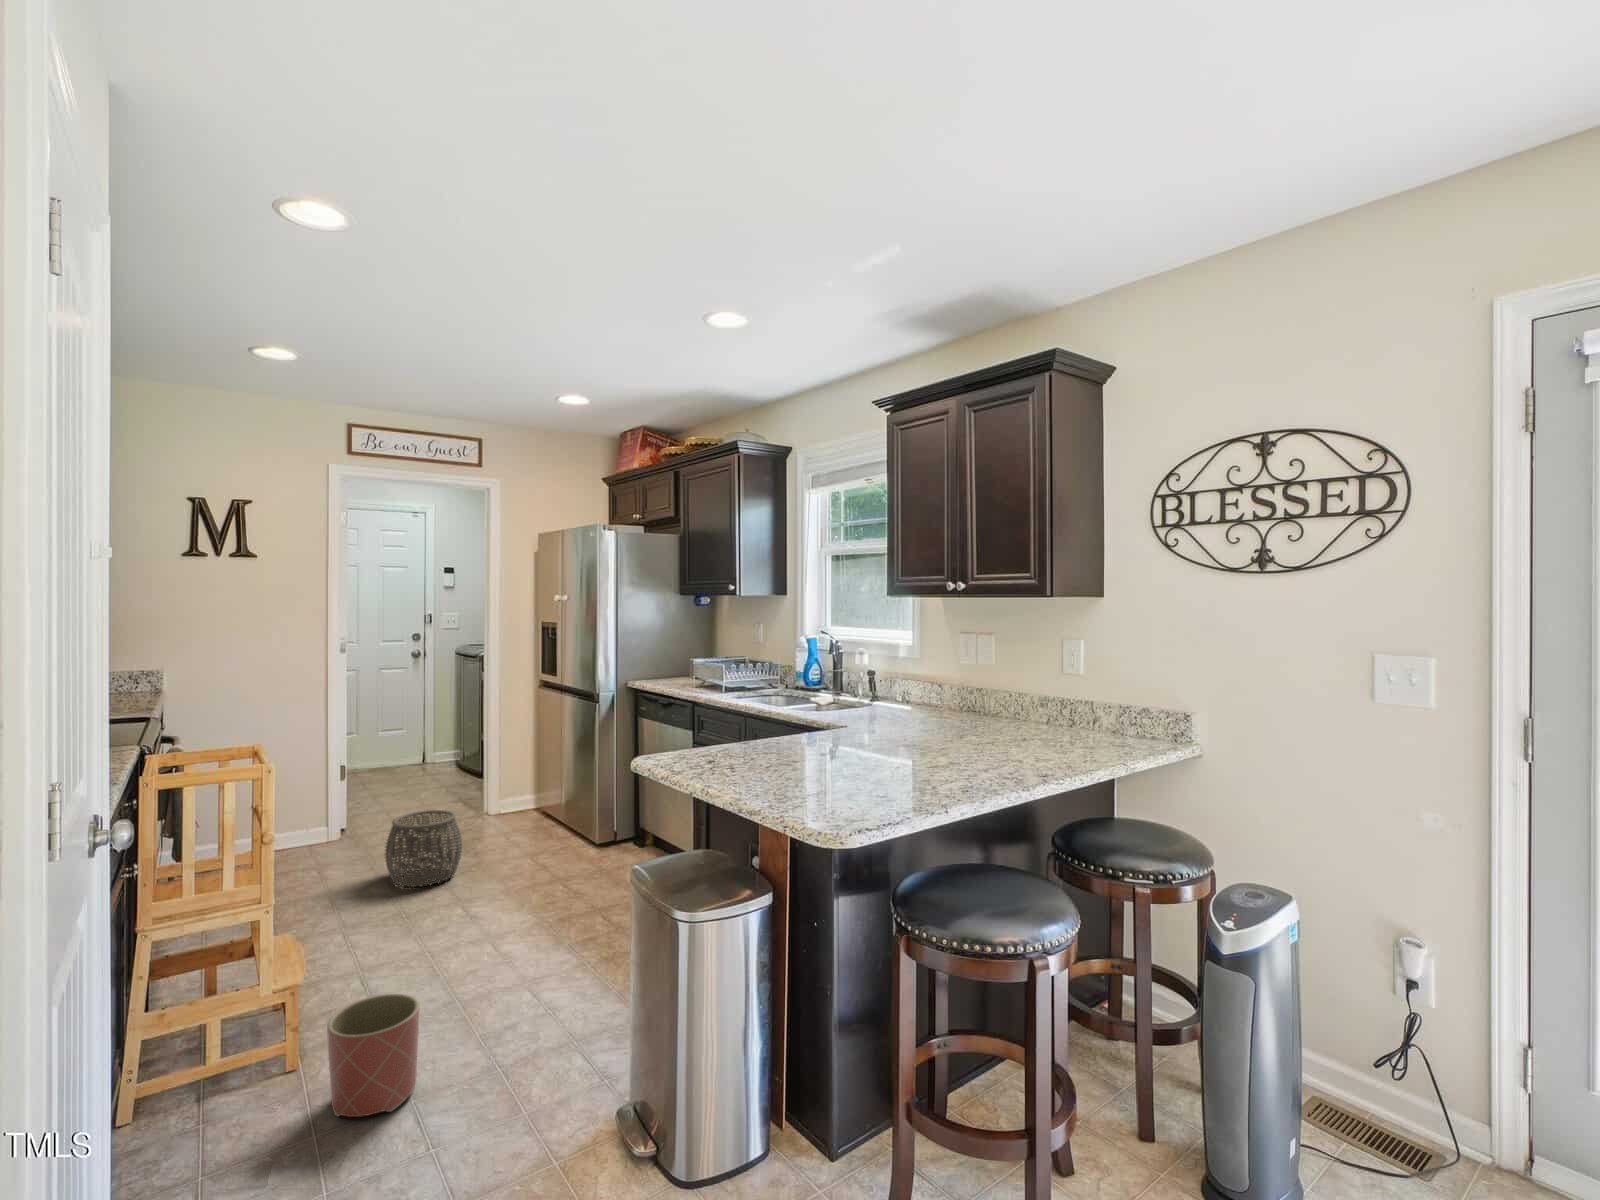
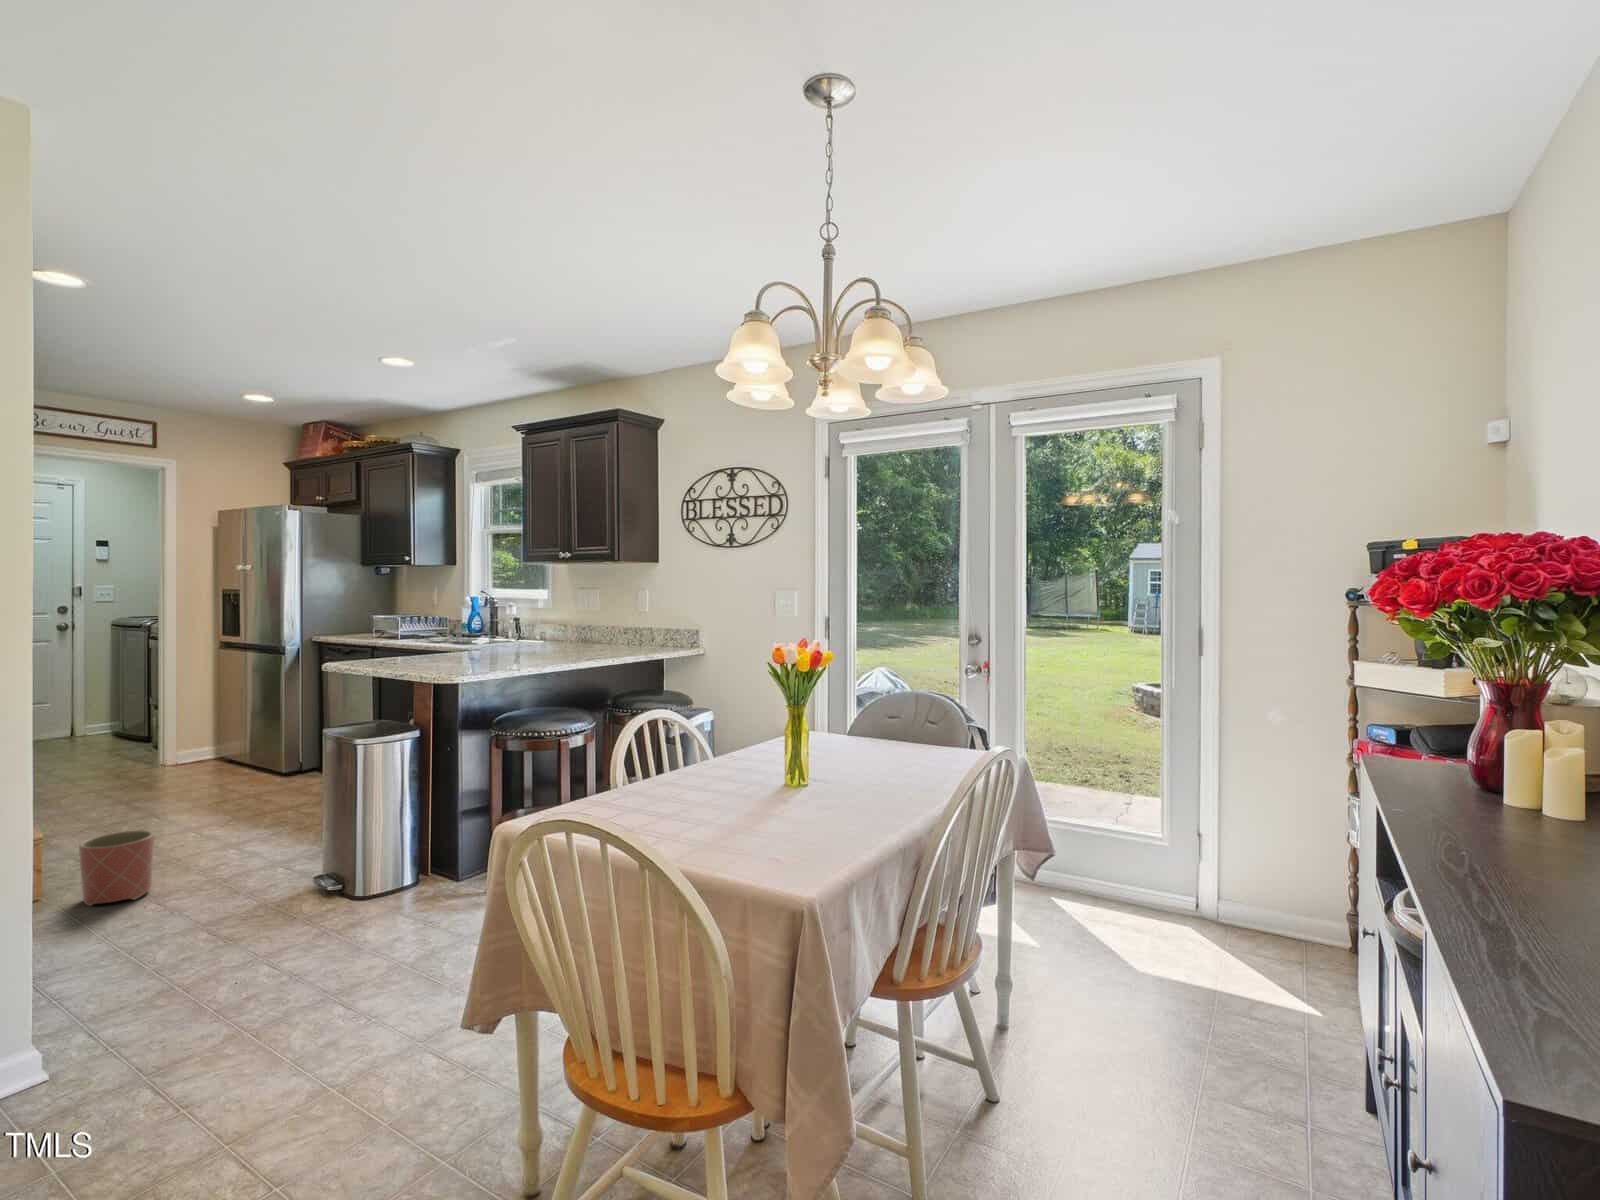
woven basket: present [385,810,463,887] -> none [70,746,151,809]

